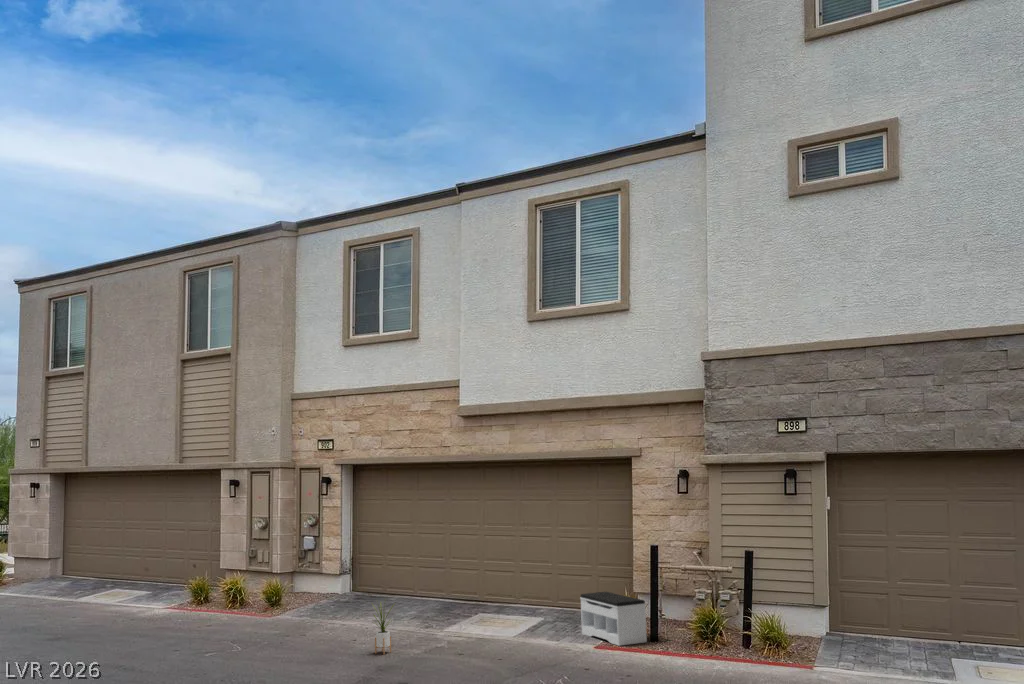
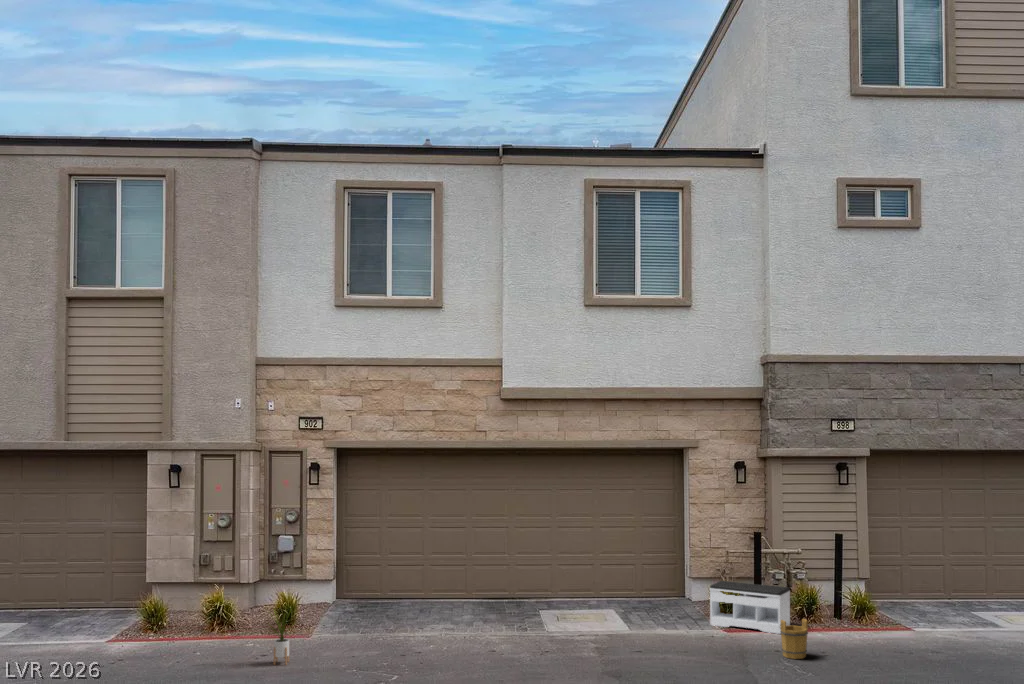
house plant: present [374,606,393,654] -> present [274,614,289,665]
bucket: none [558,625,586,665] -> present [779,619,808,659]

